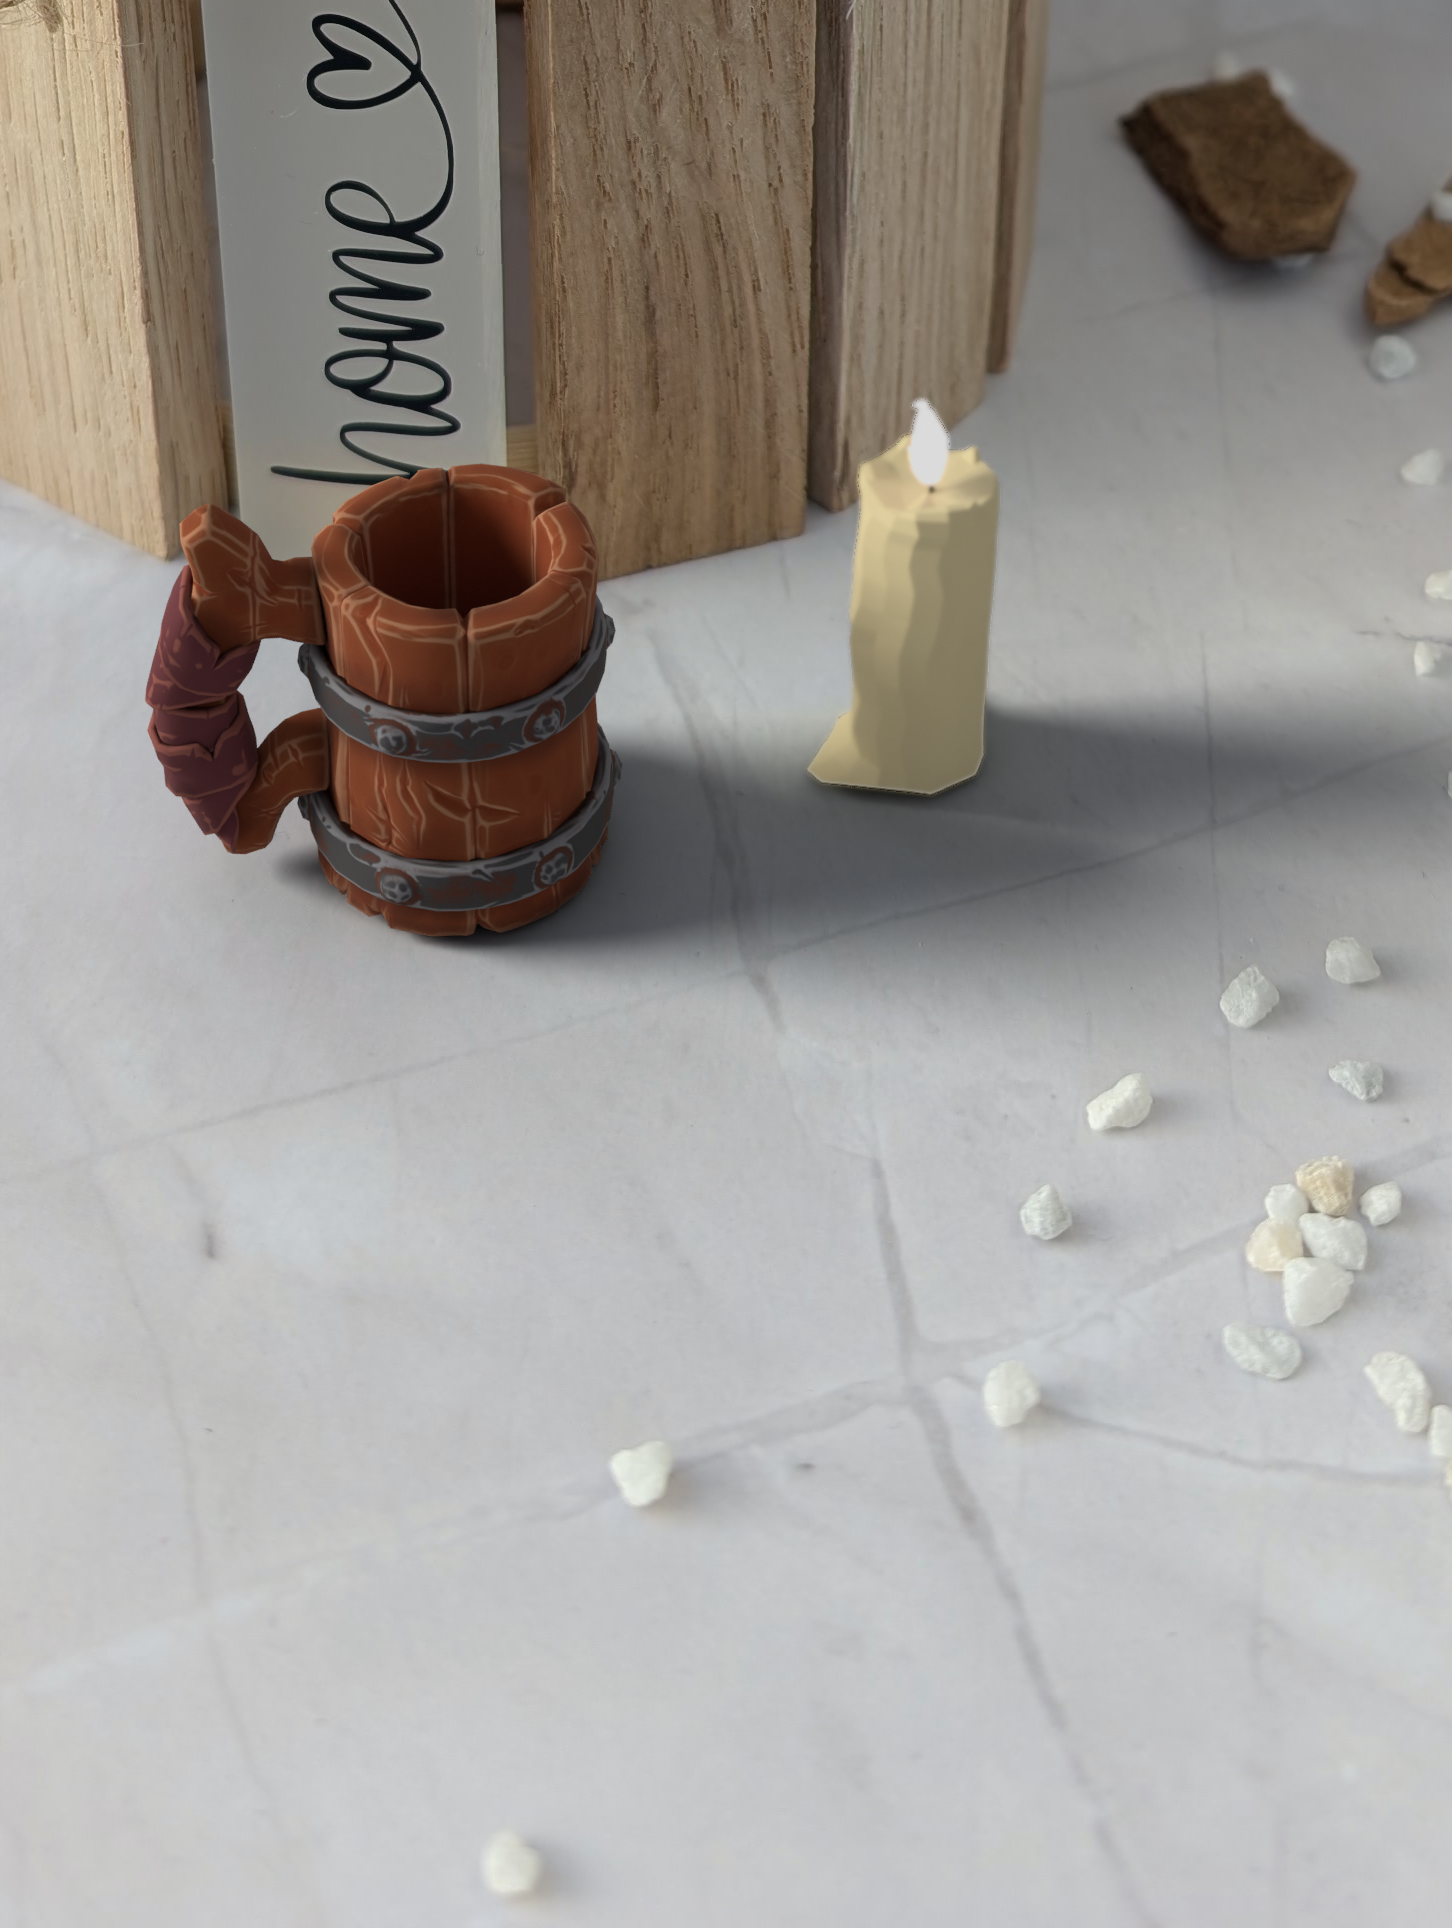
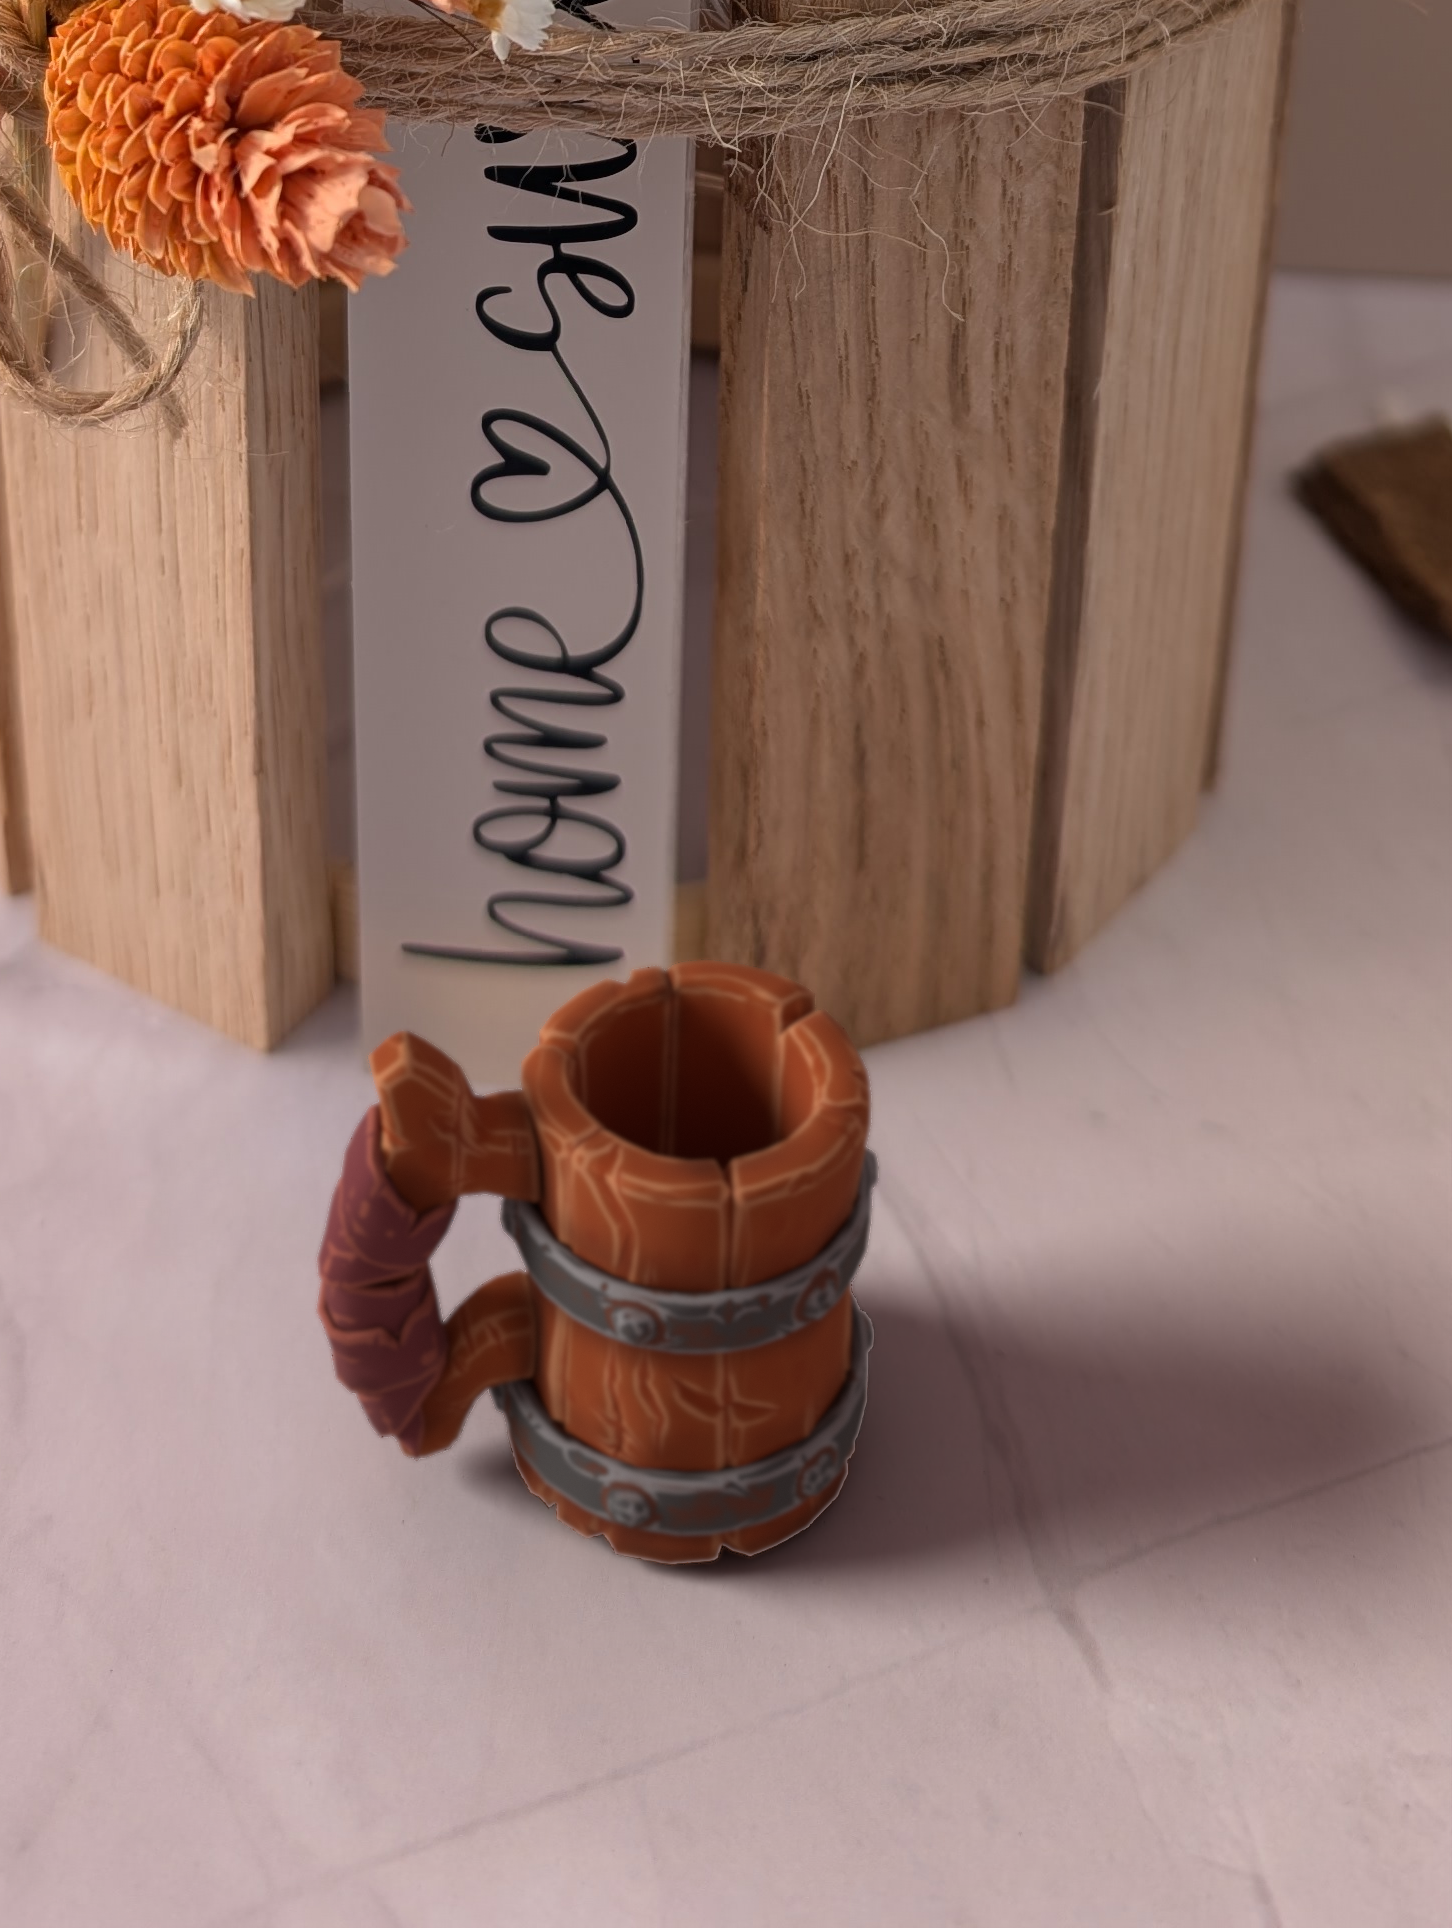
candle: present [808,400,1000,795] -> none [1082,876,1328,1352]

